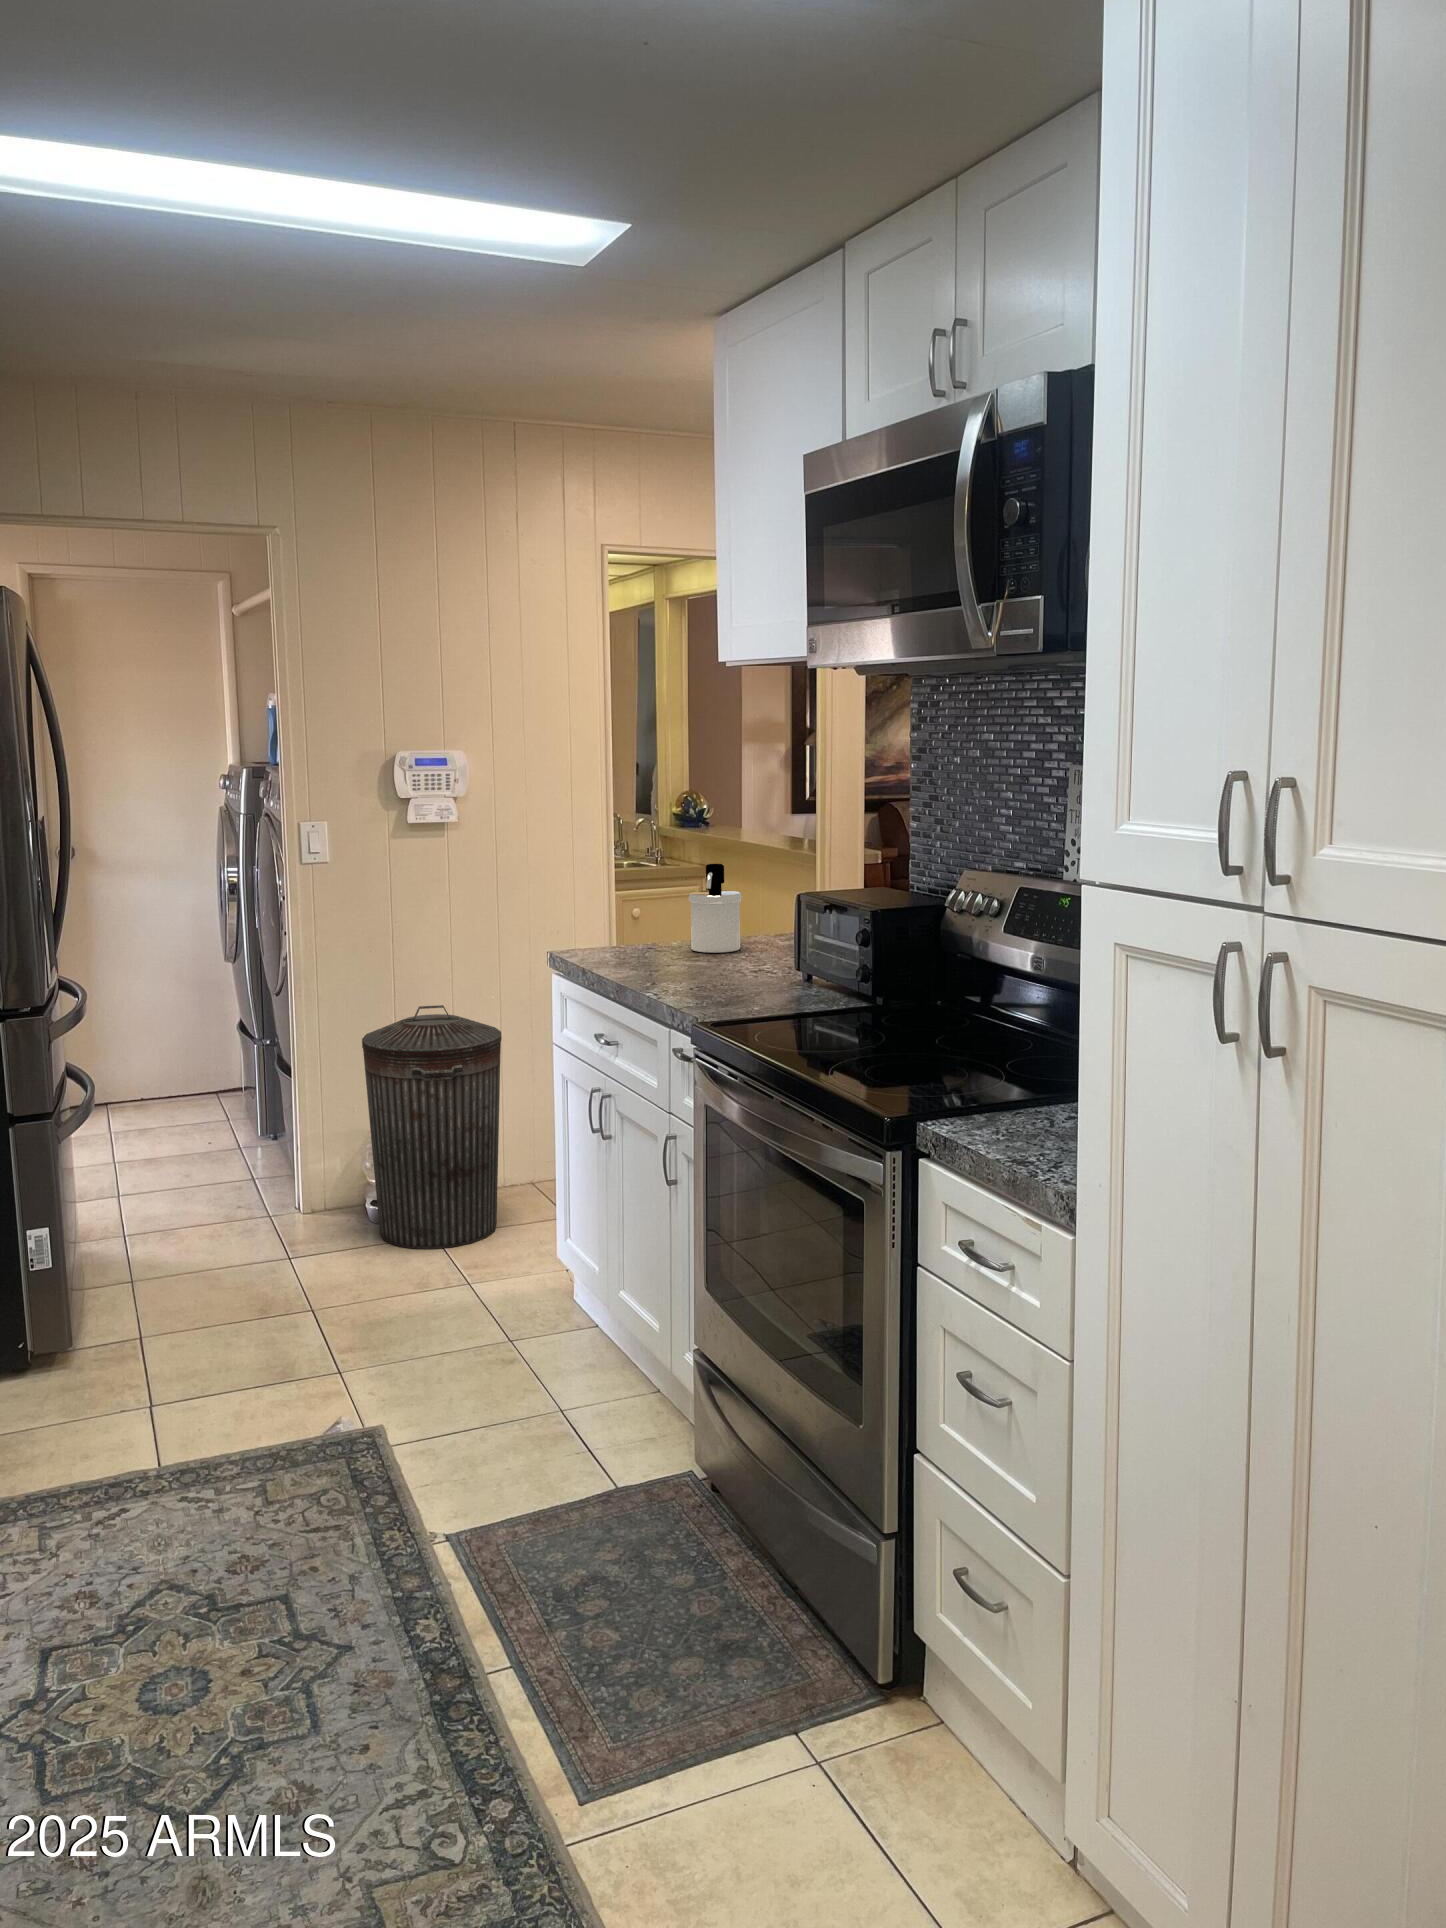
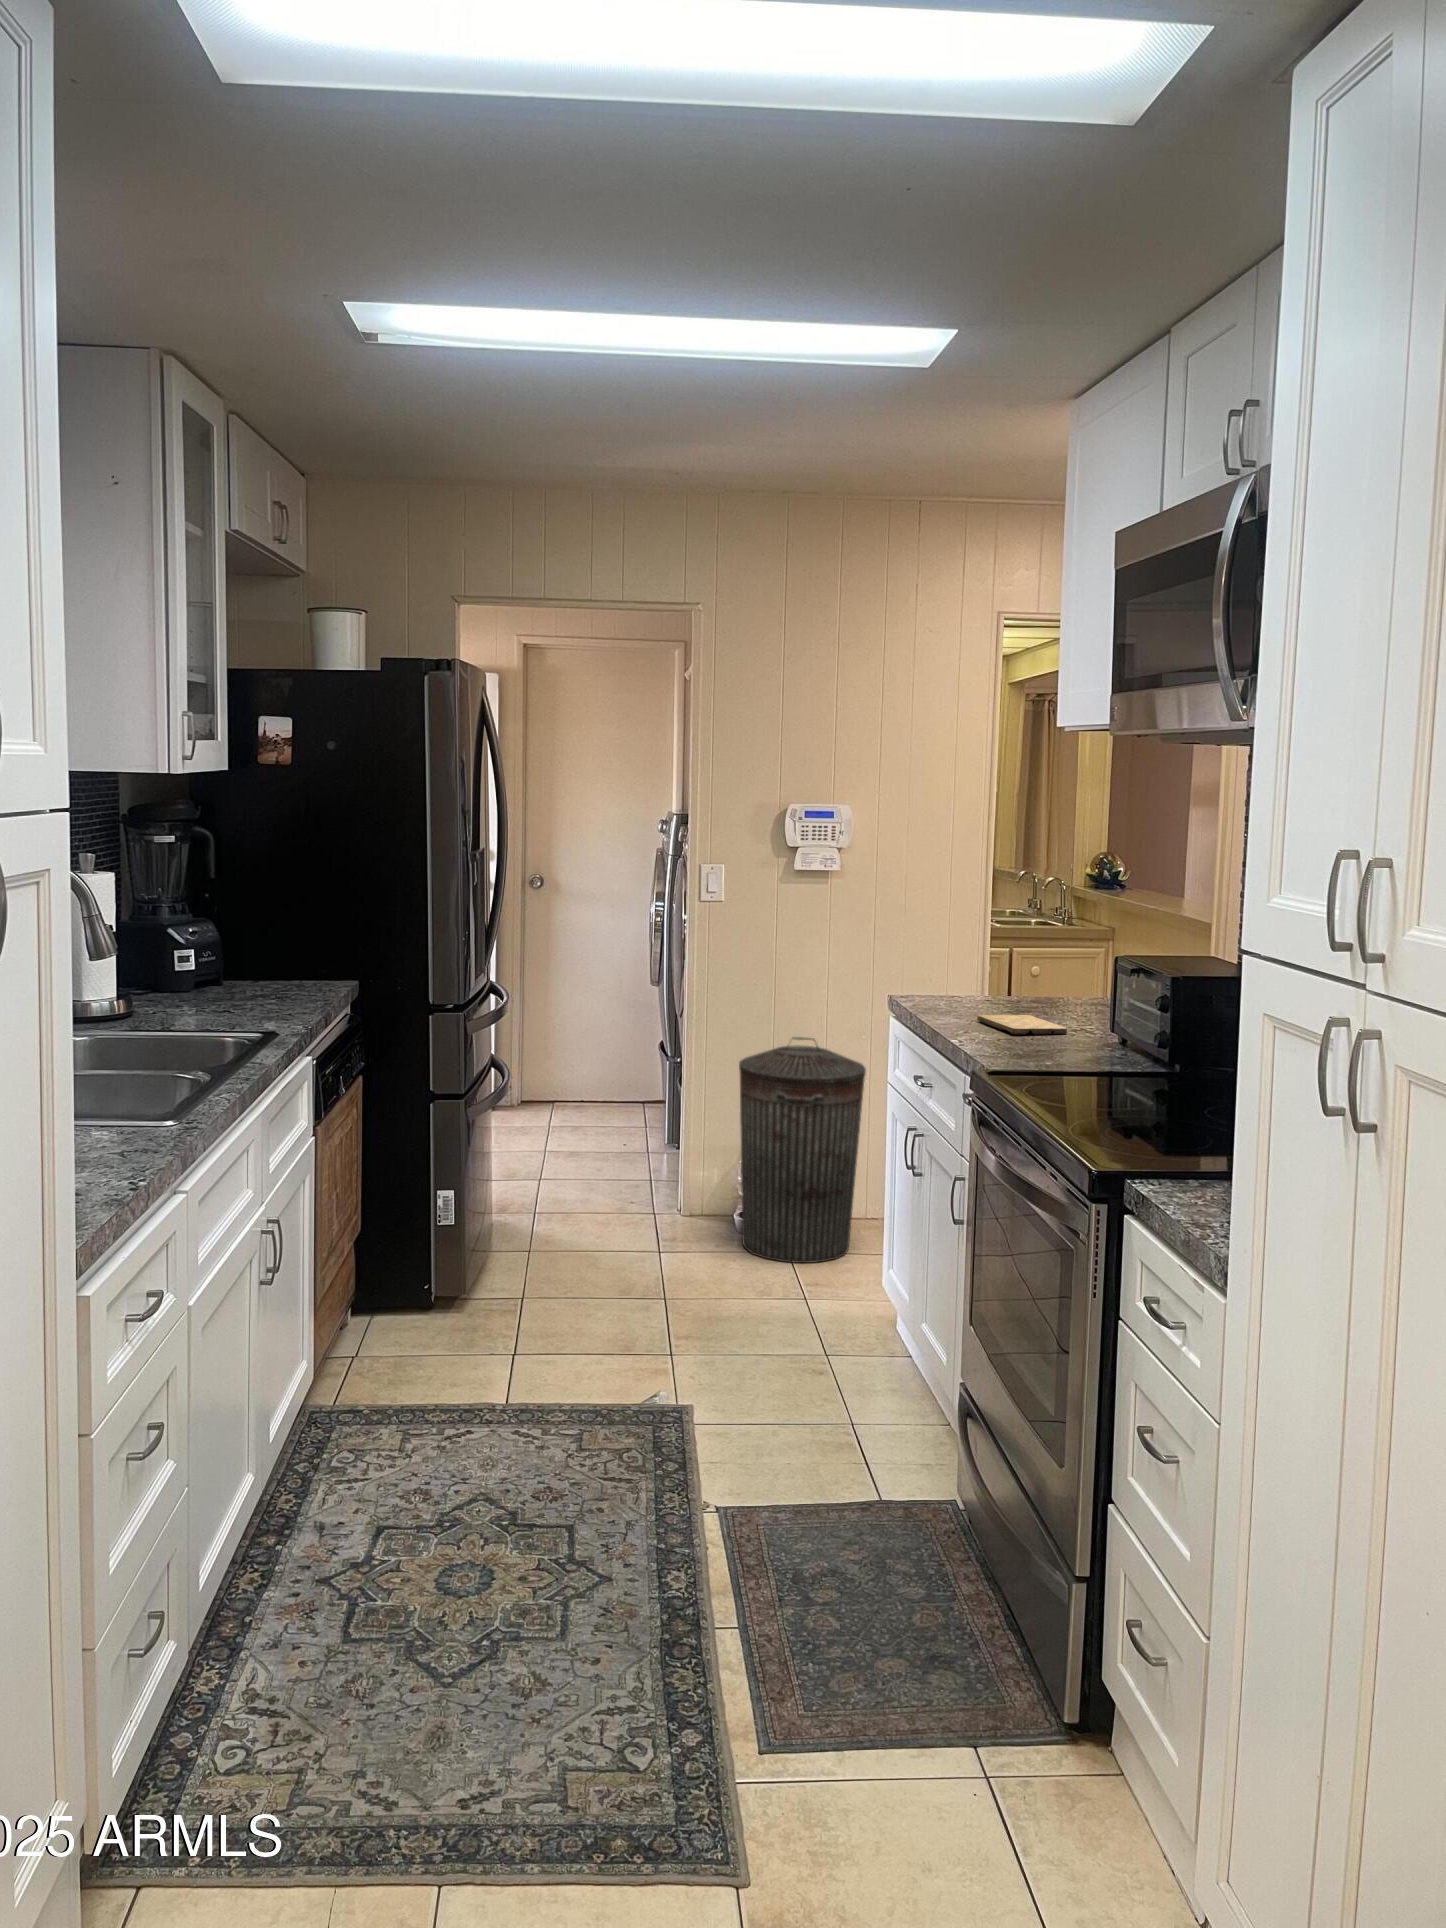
soap dispenser: present [689,864,742,953] -> none [1026,923,1079,1010]
cutting board: none [656,960,753,982] -> present [977,1015,1067,1034]

